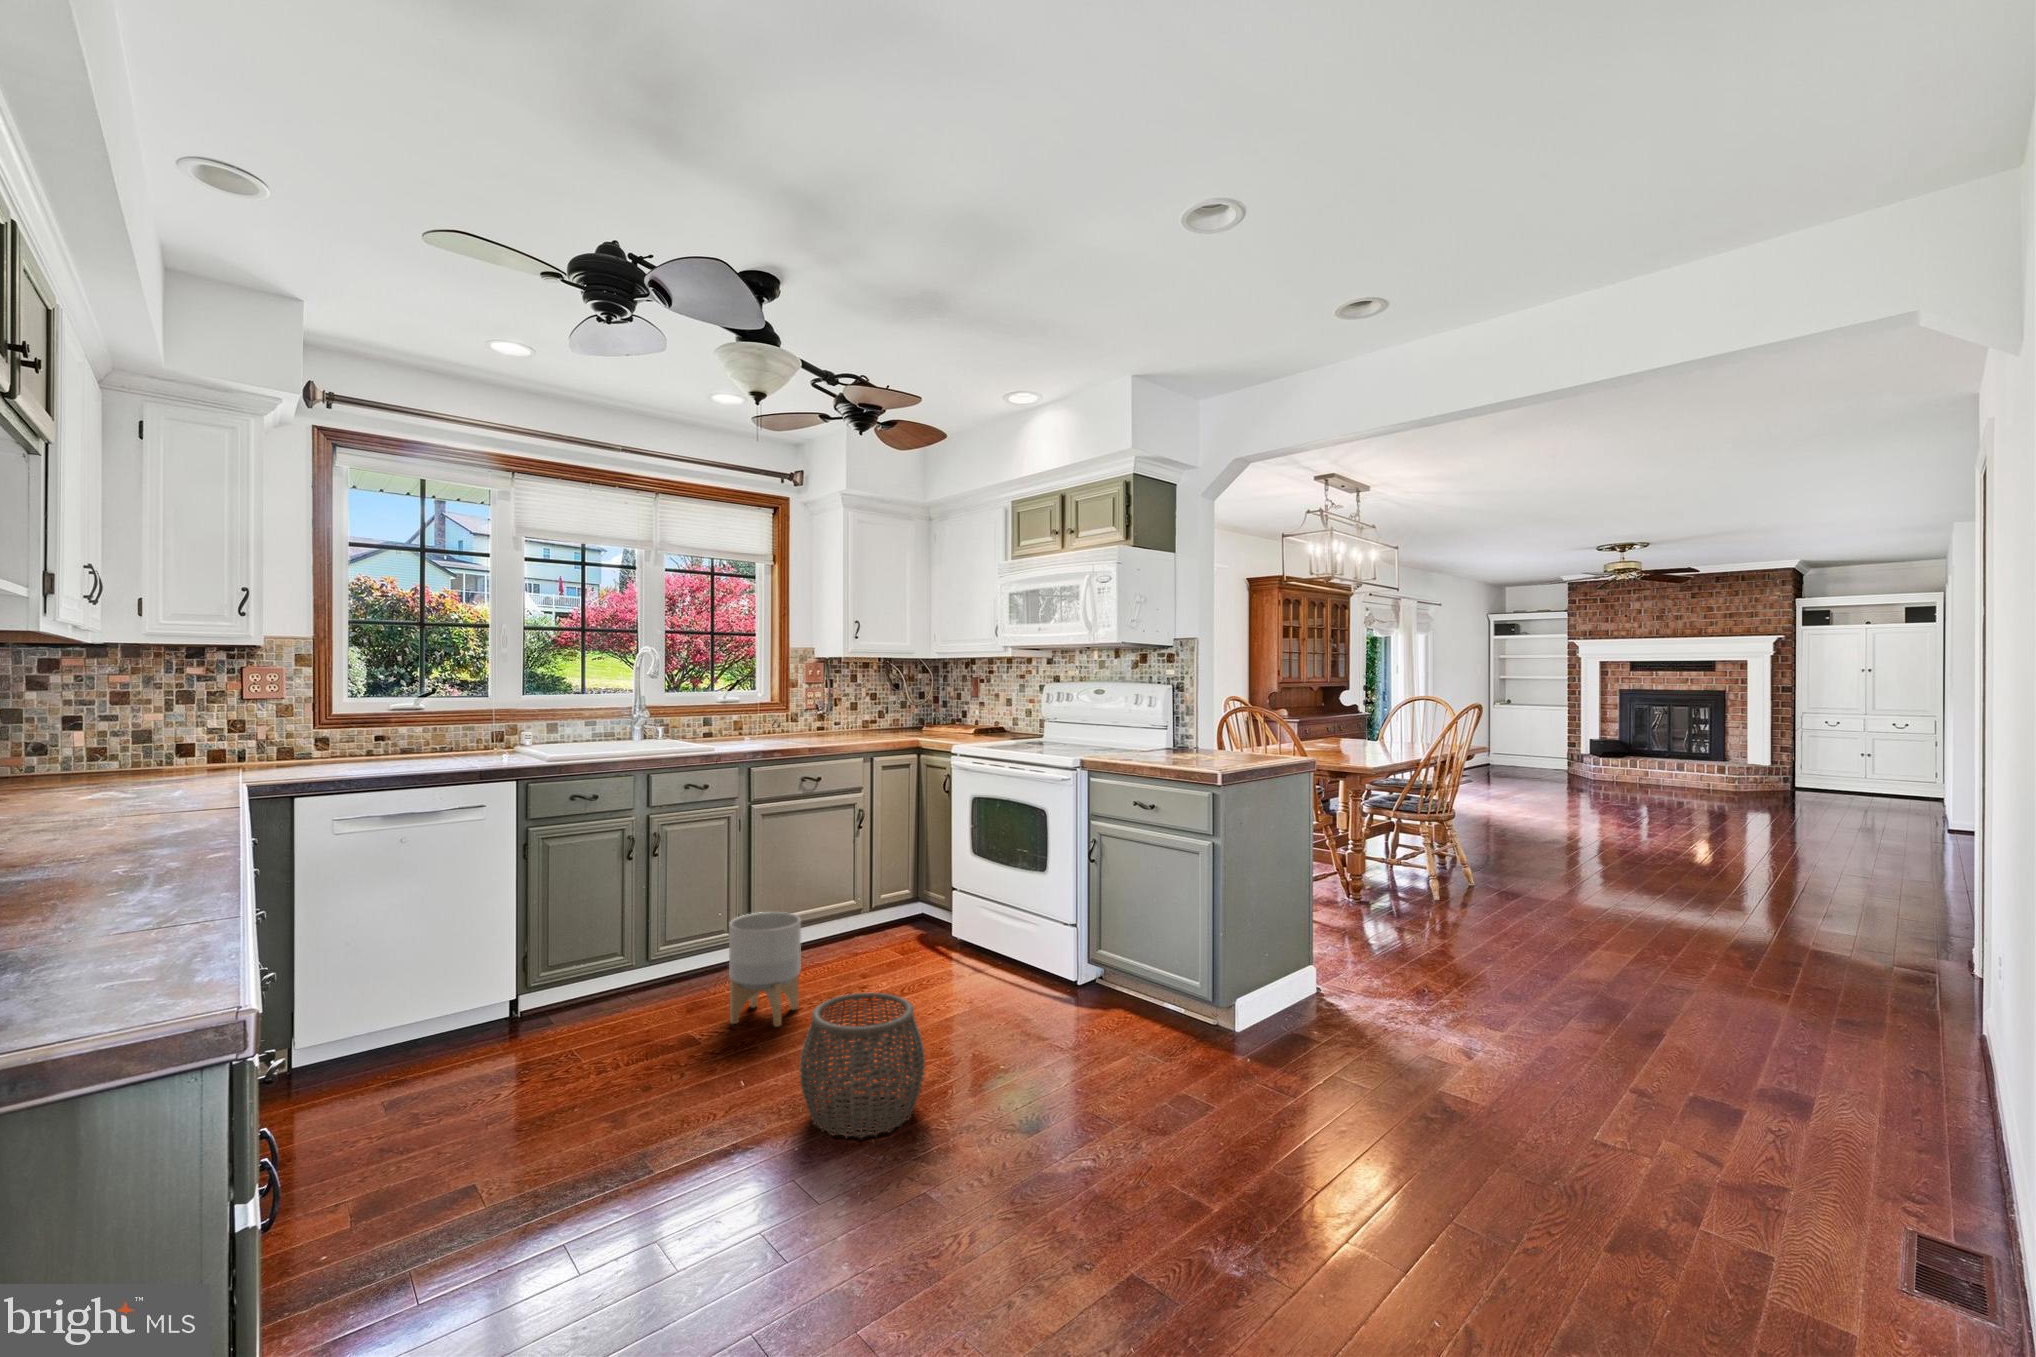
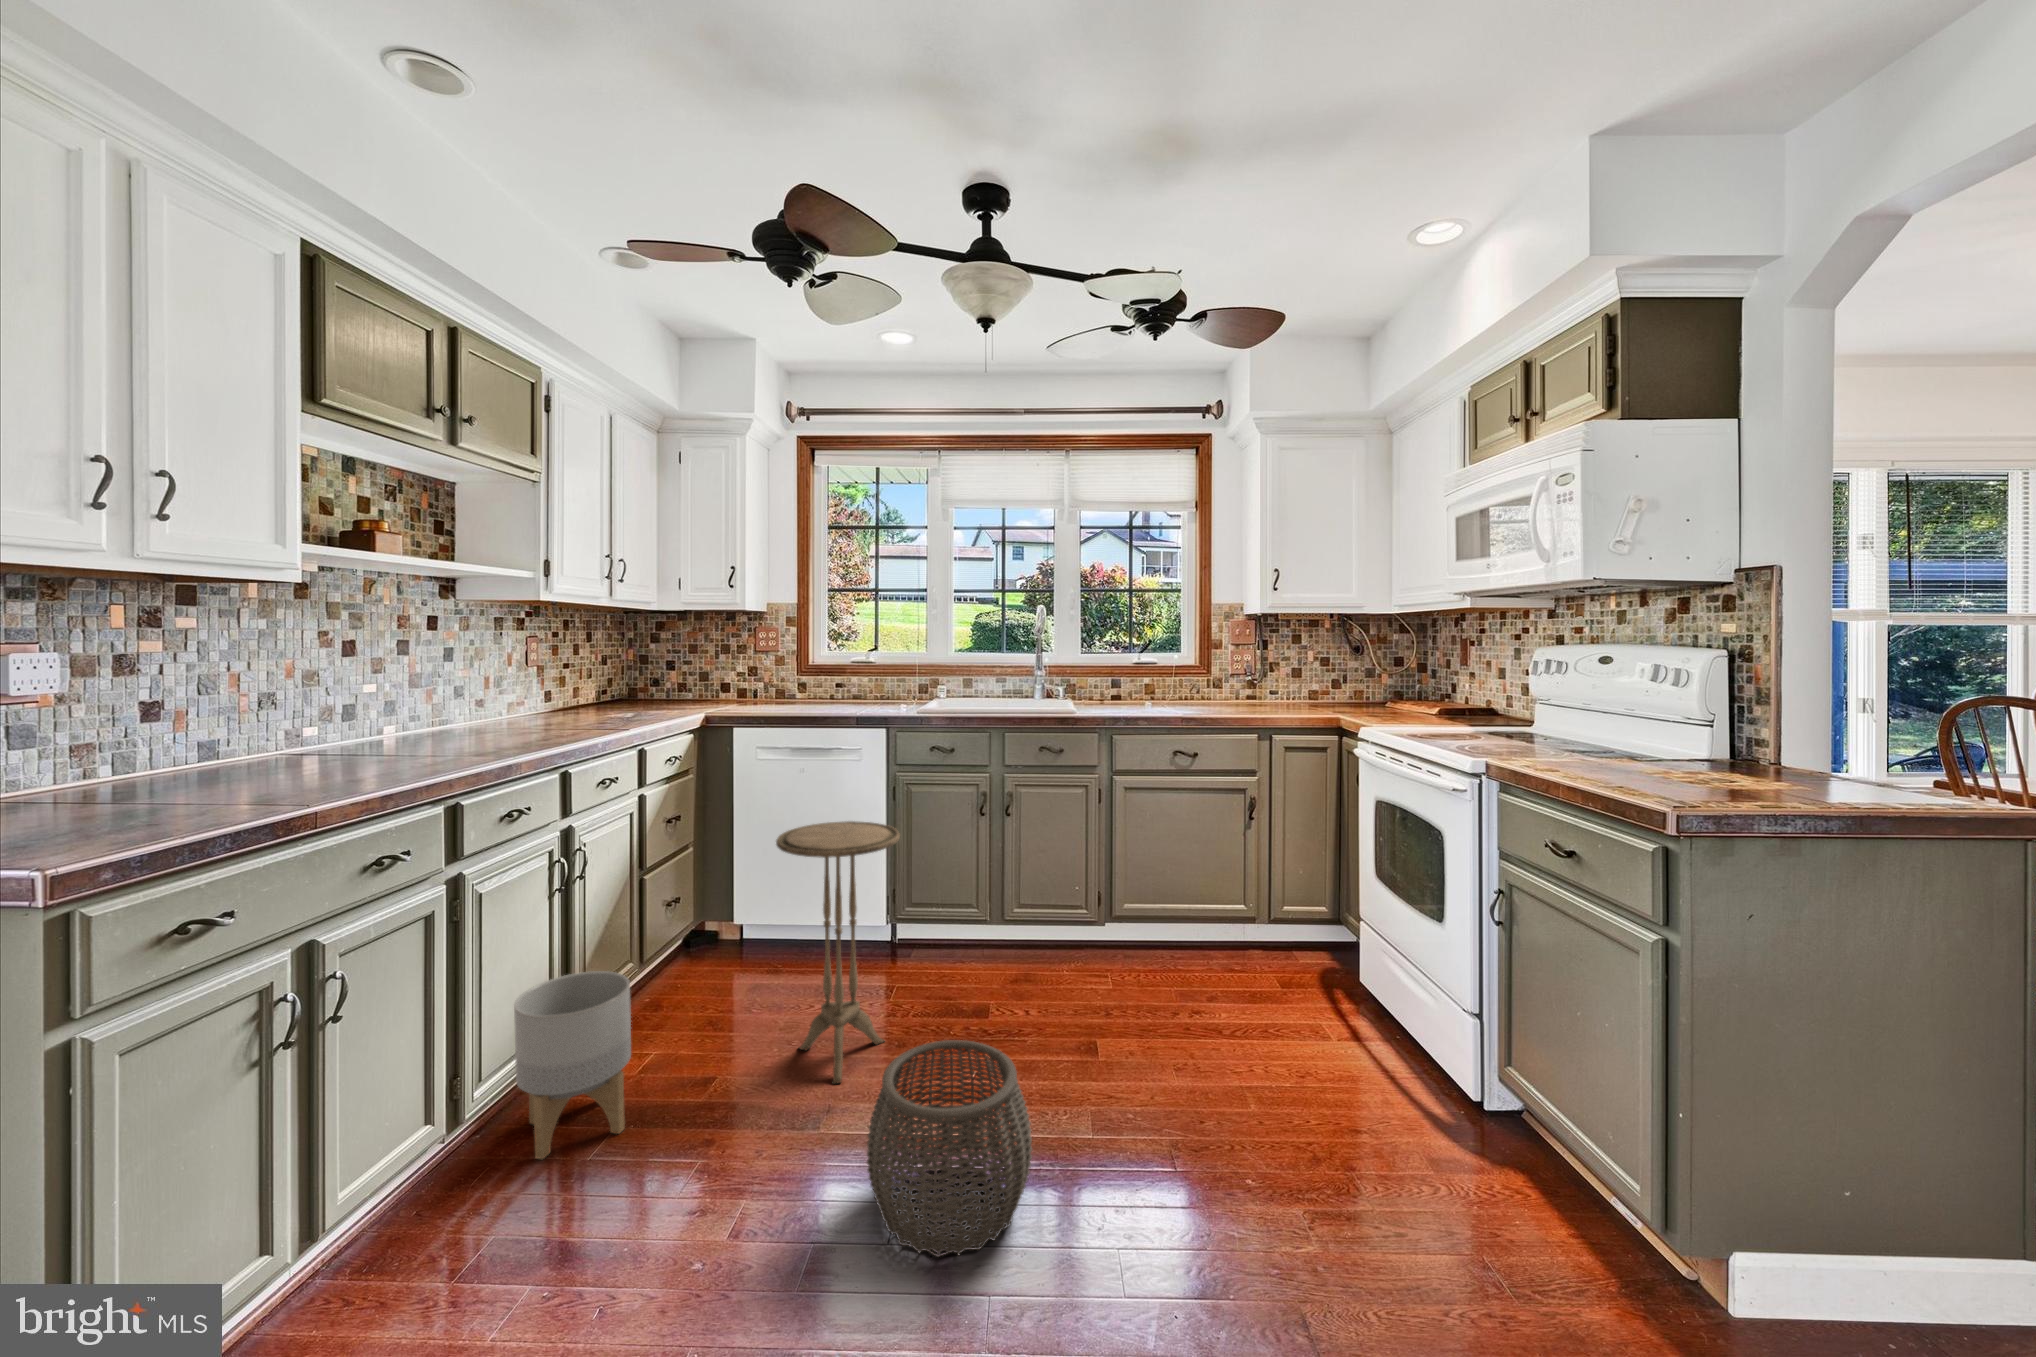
side table: none [576,860,700,1103] -> present [776,821,900,1083]
planter: present [729,912,801,1027] -> present [514,971,631,1159]

